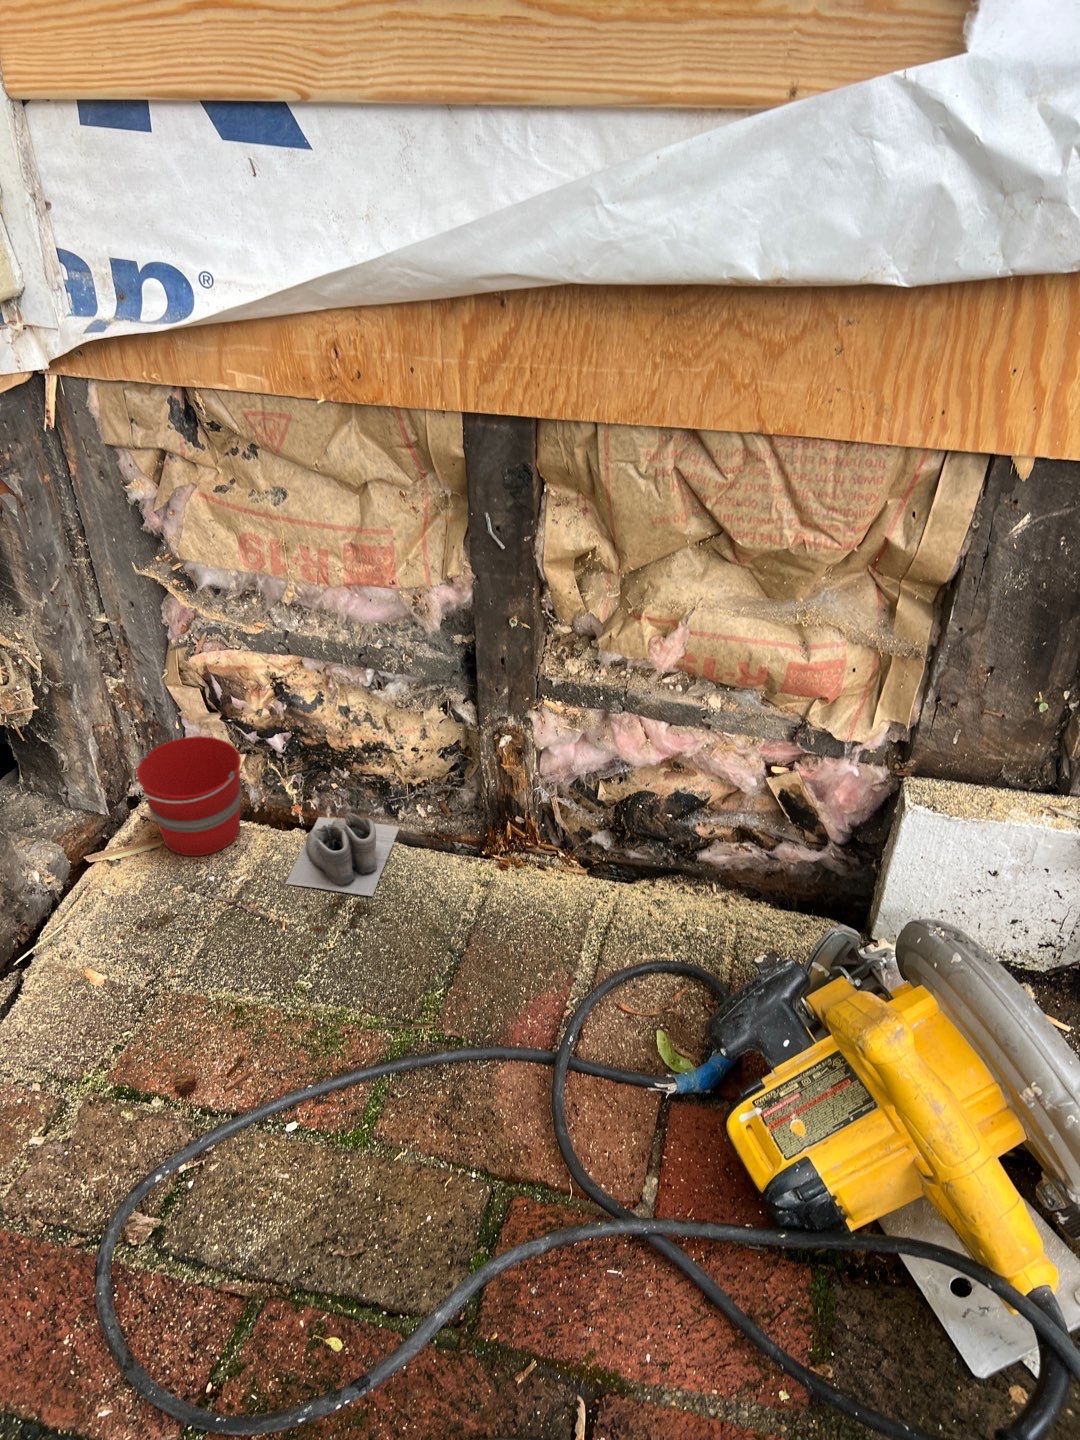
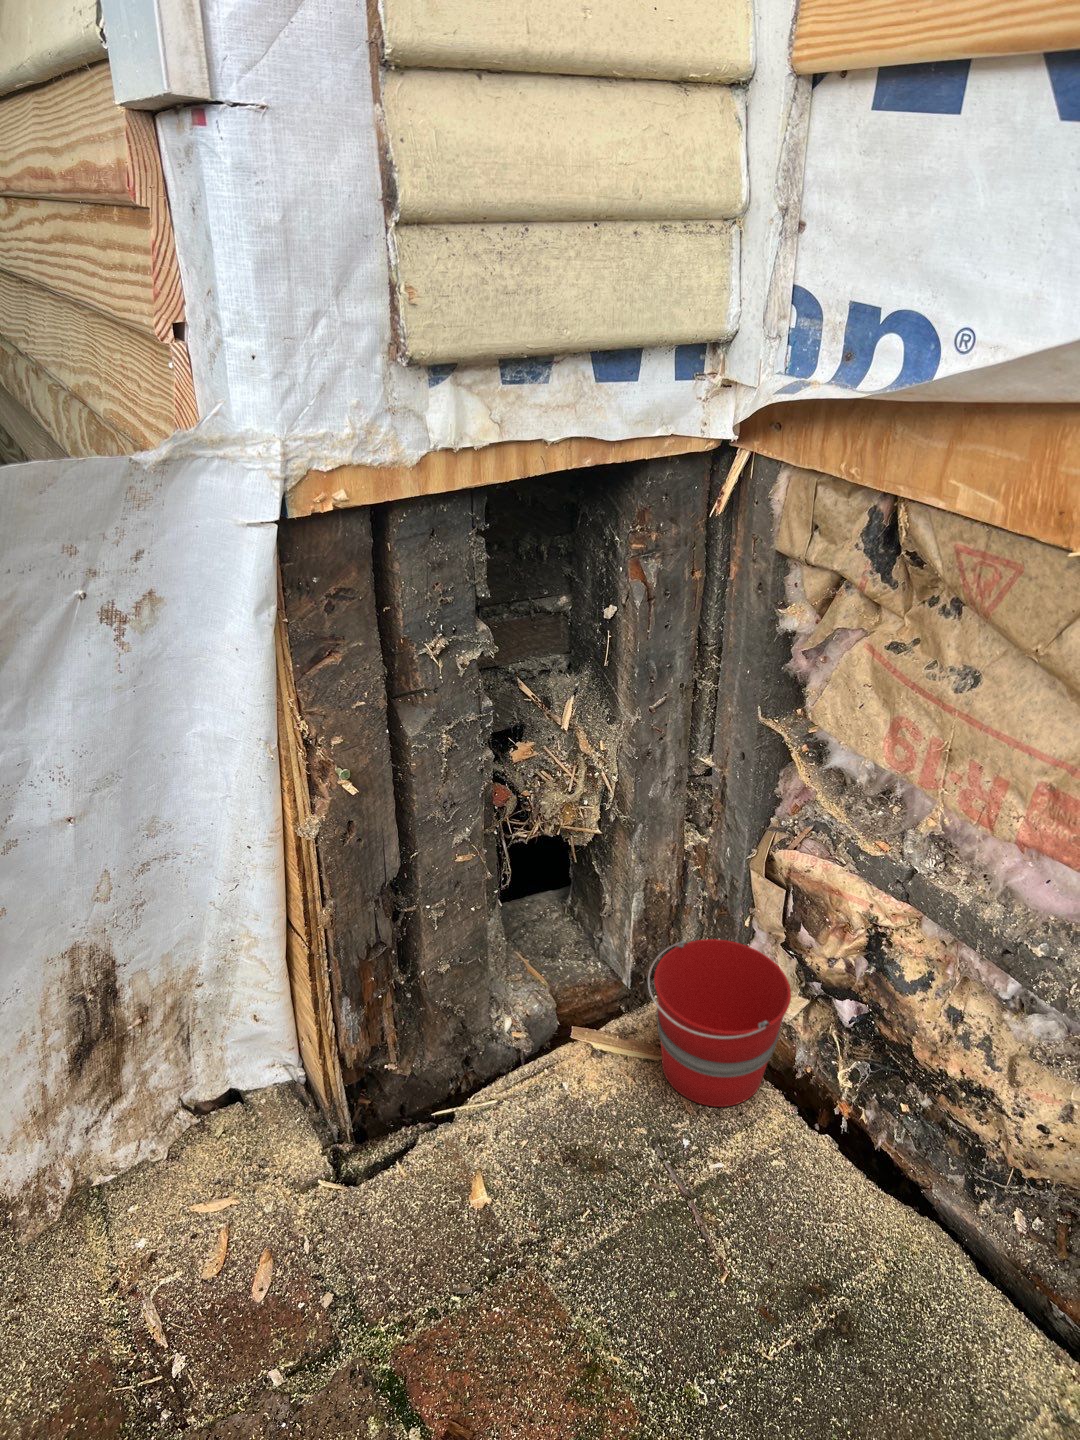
boots: present [285,813,400,896] -> none [766,1136,974,1318]

